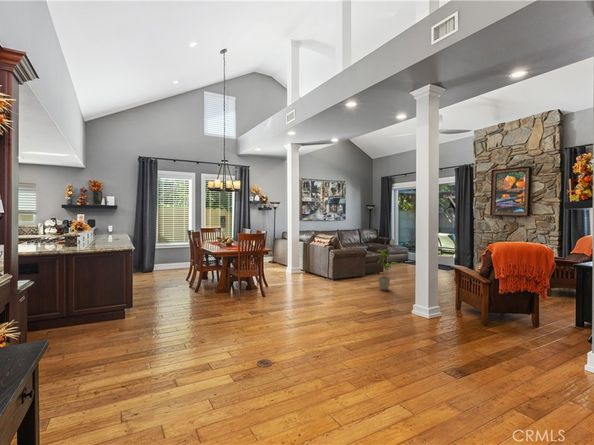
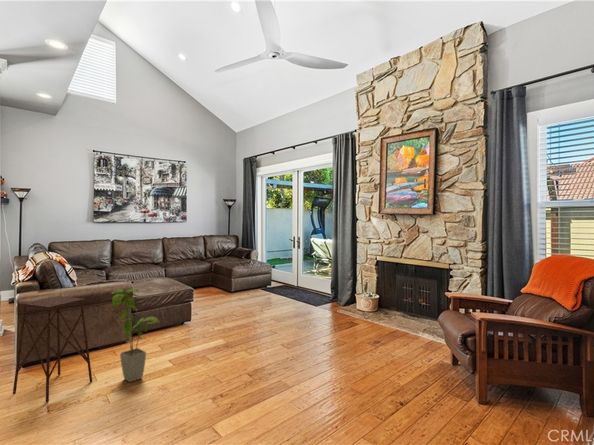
side table: none [341,253,368,293] -> present [13,296,92,402]

